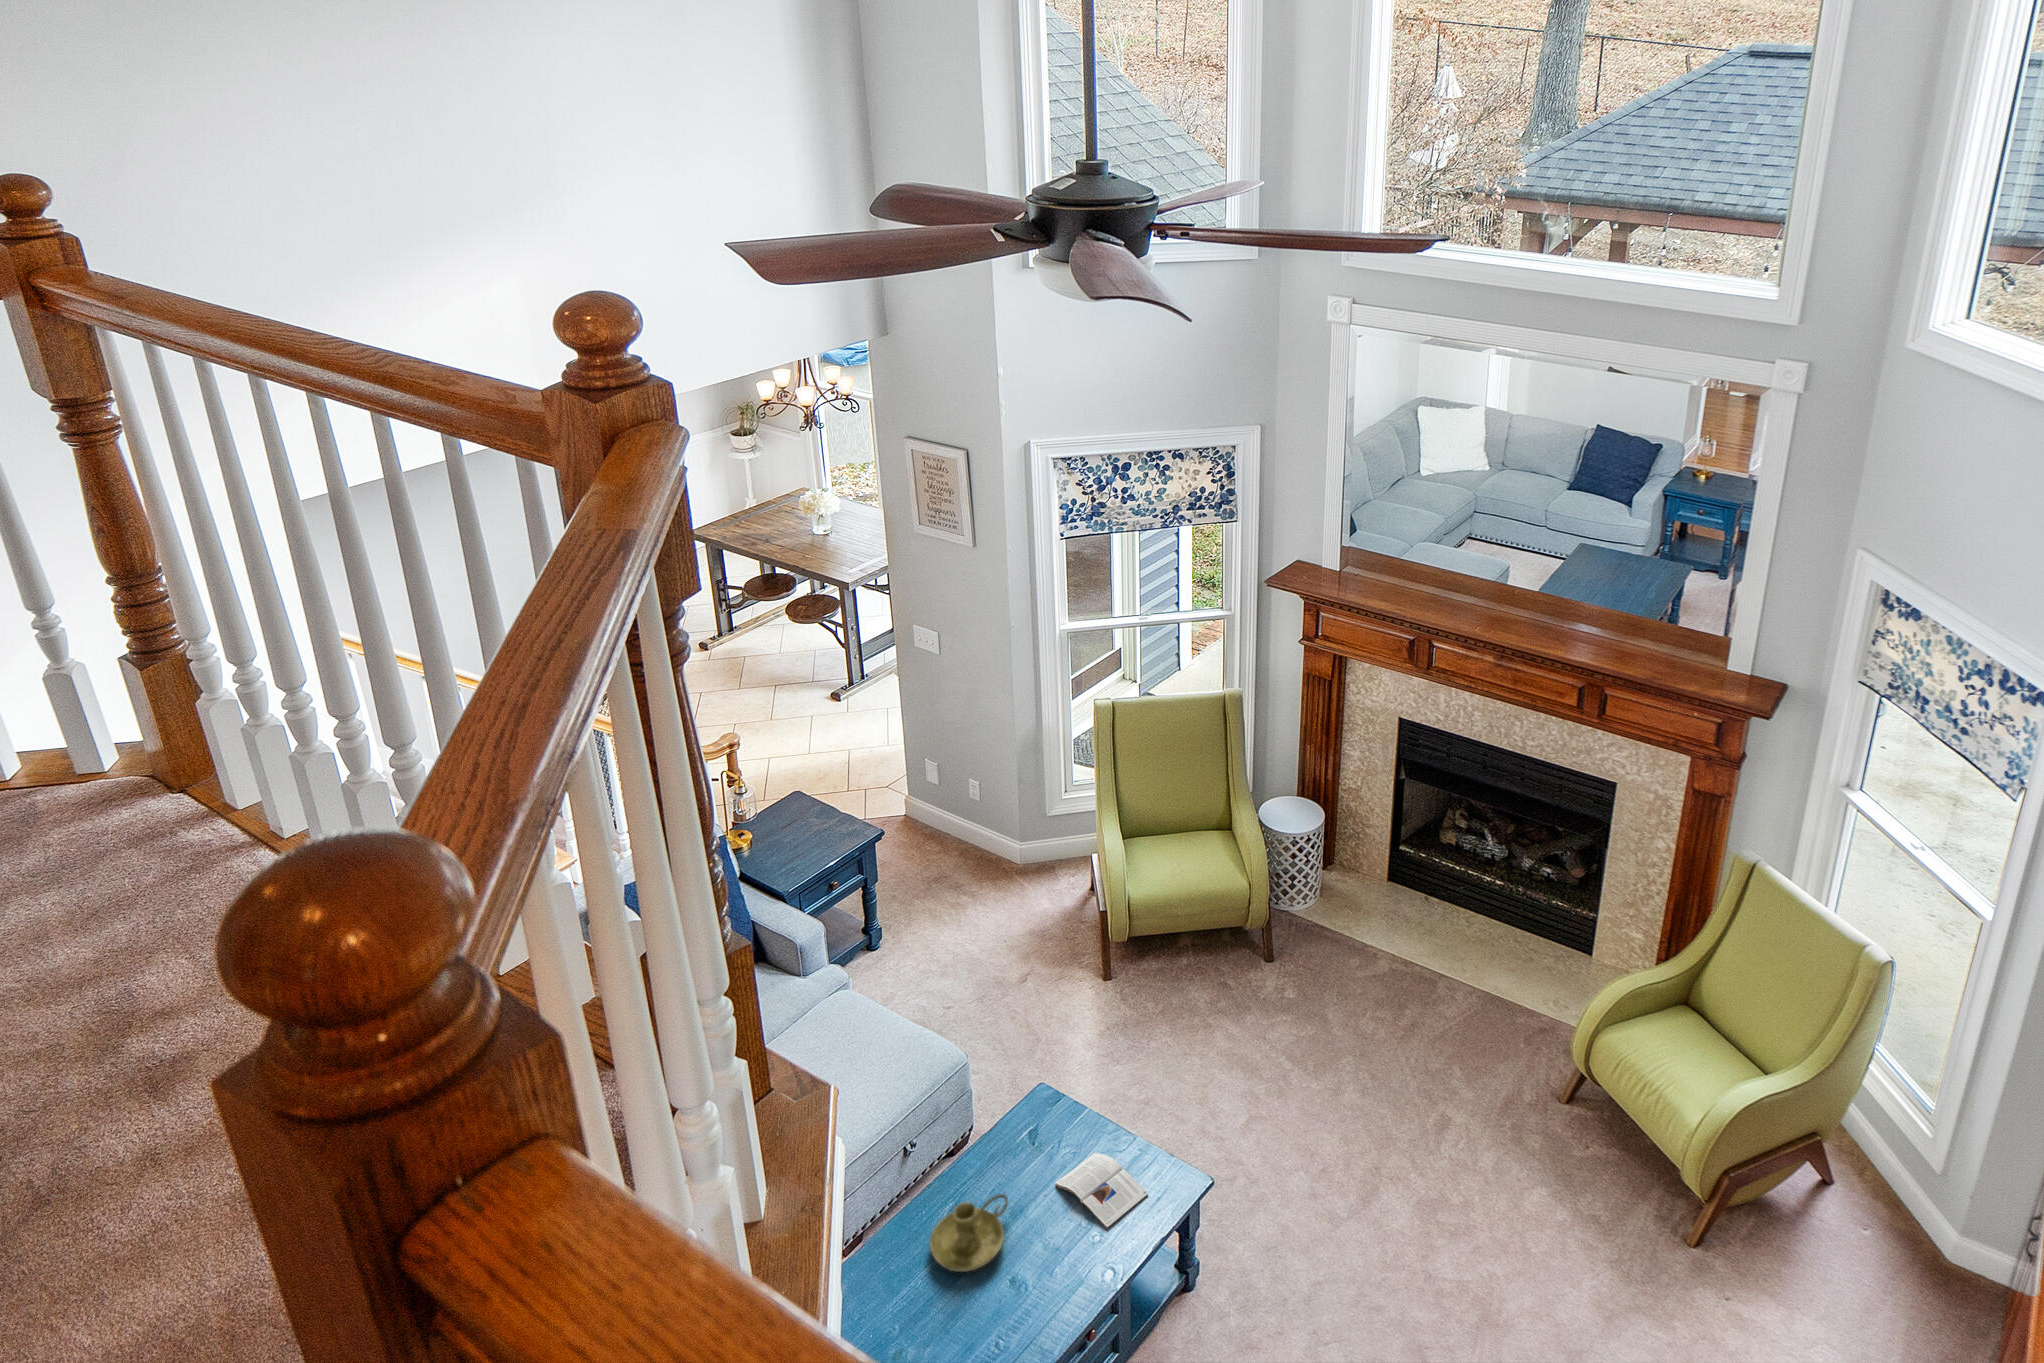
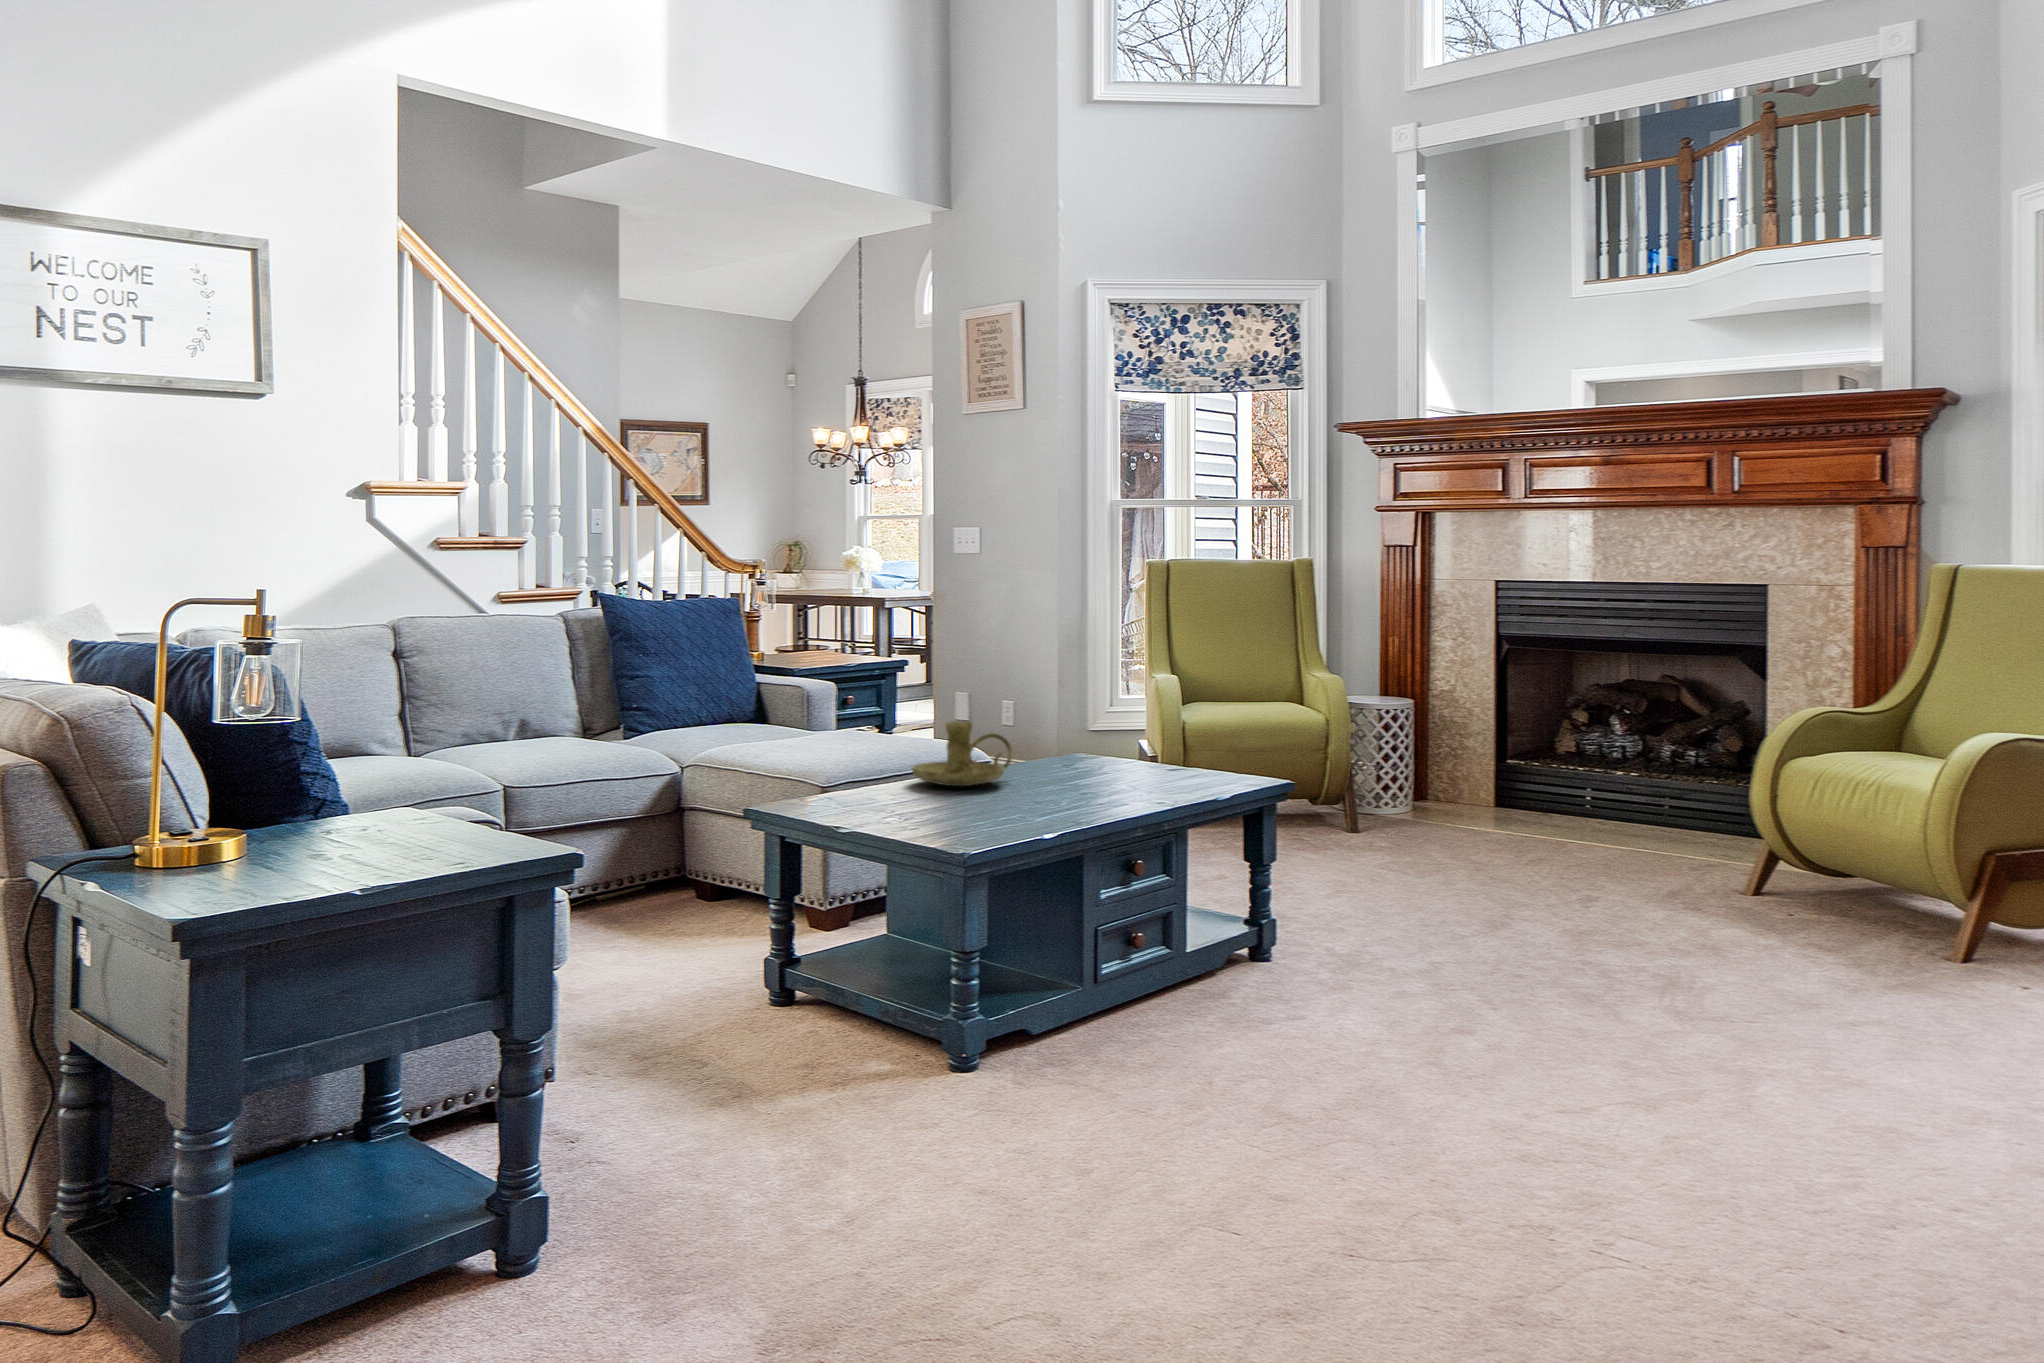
magazine: present [1055,1152,1148,1228] -> none [1071,758,1188,785]

